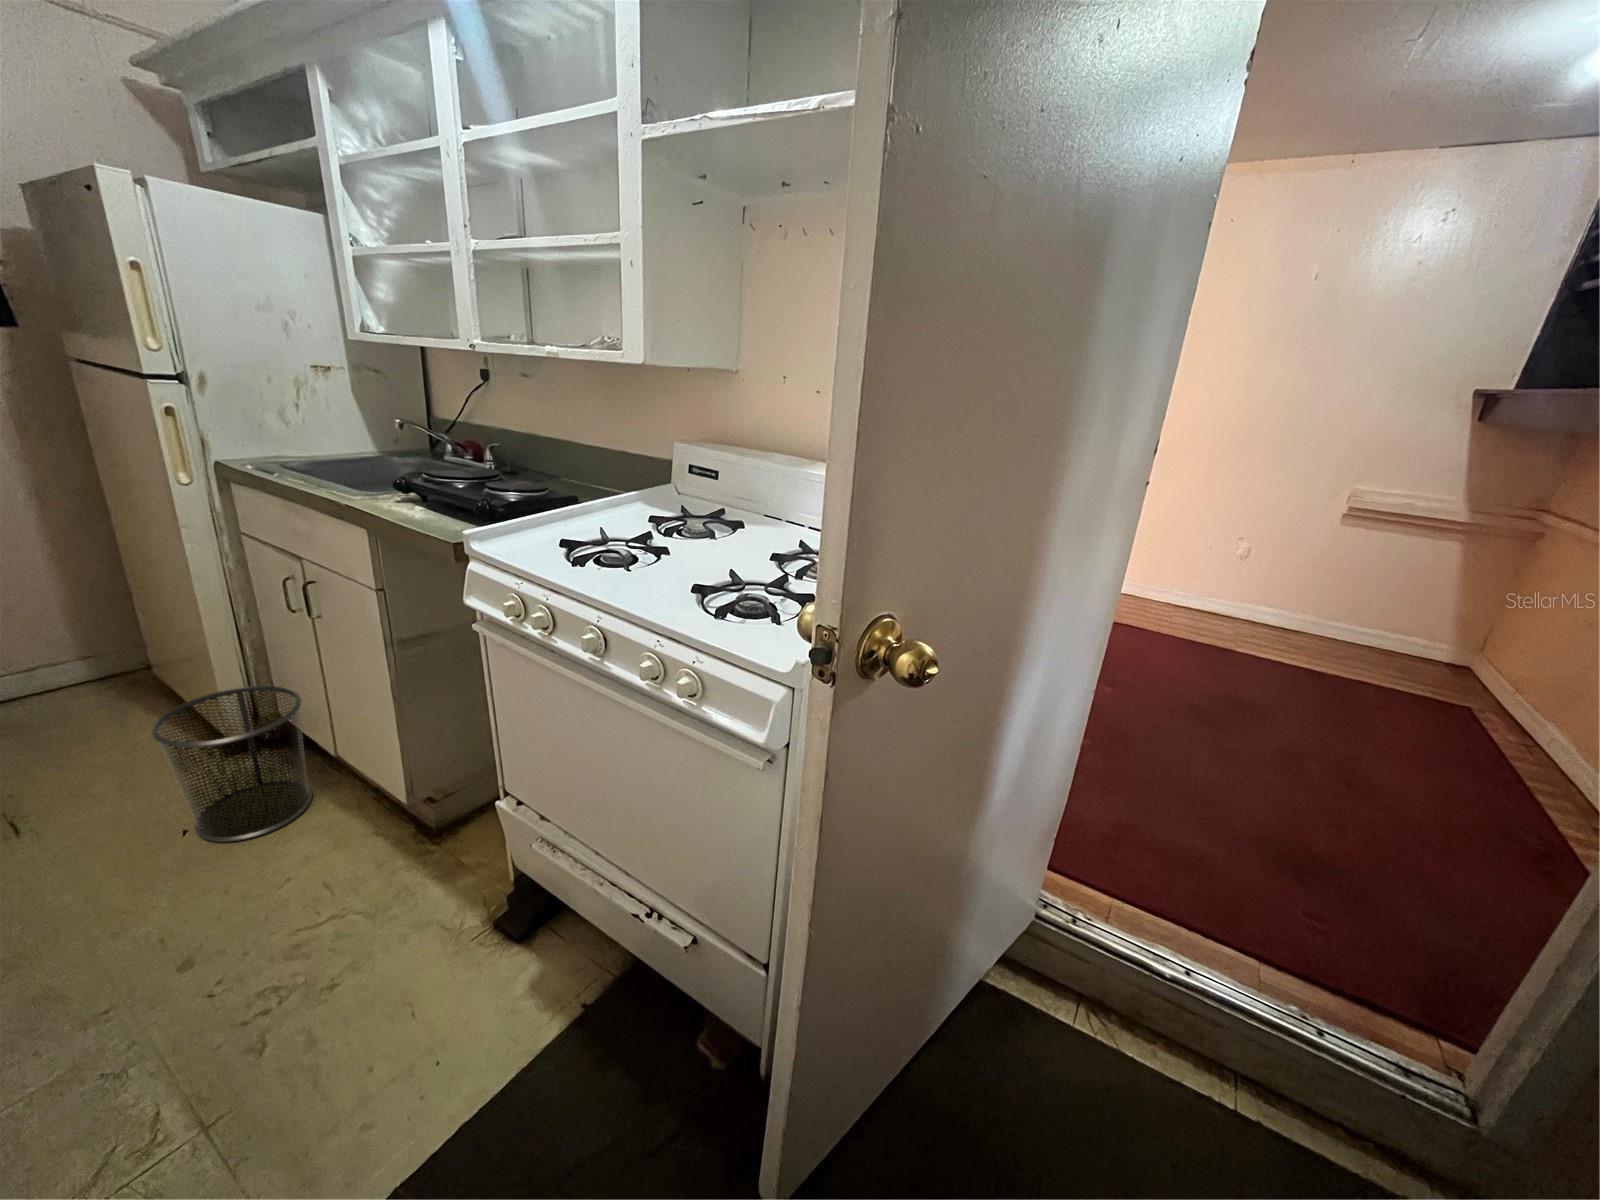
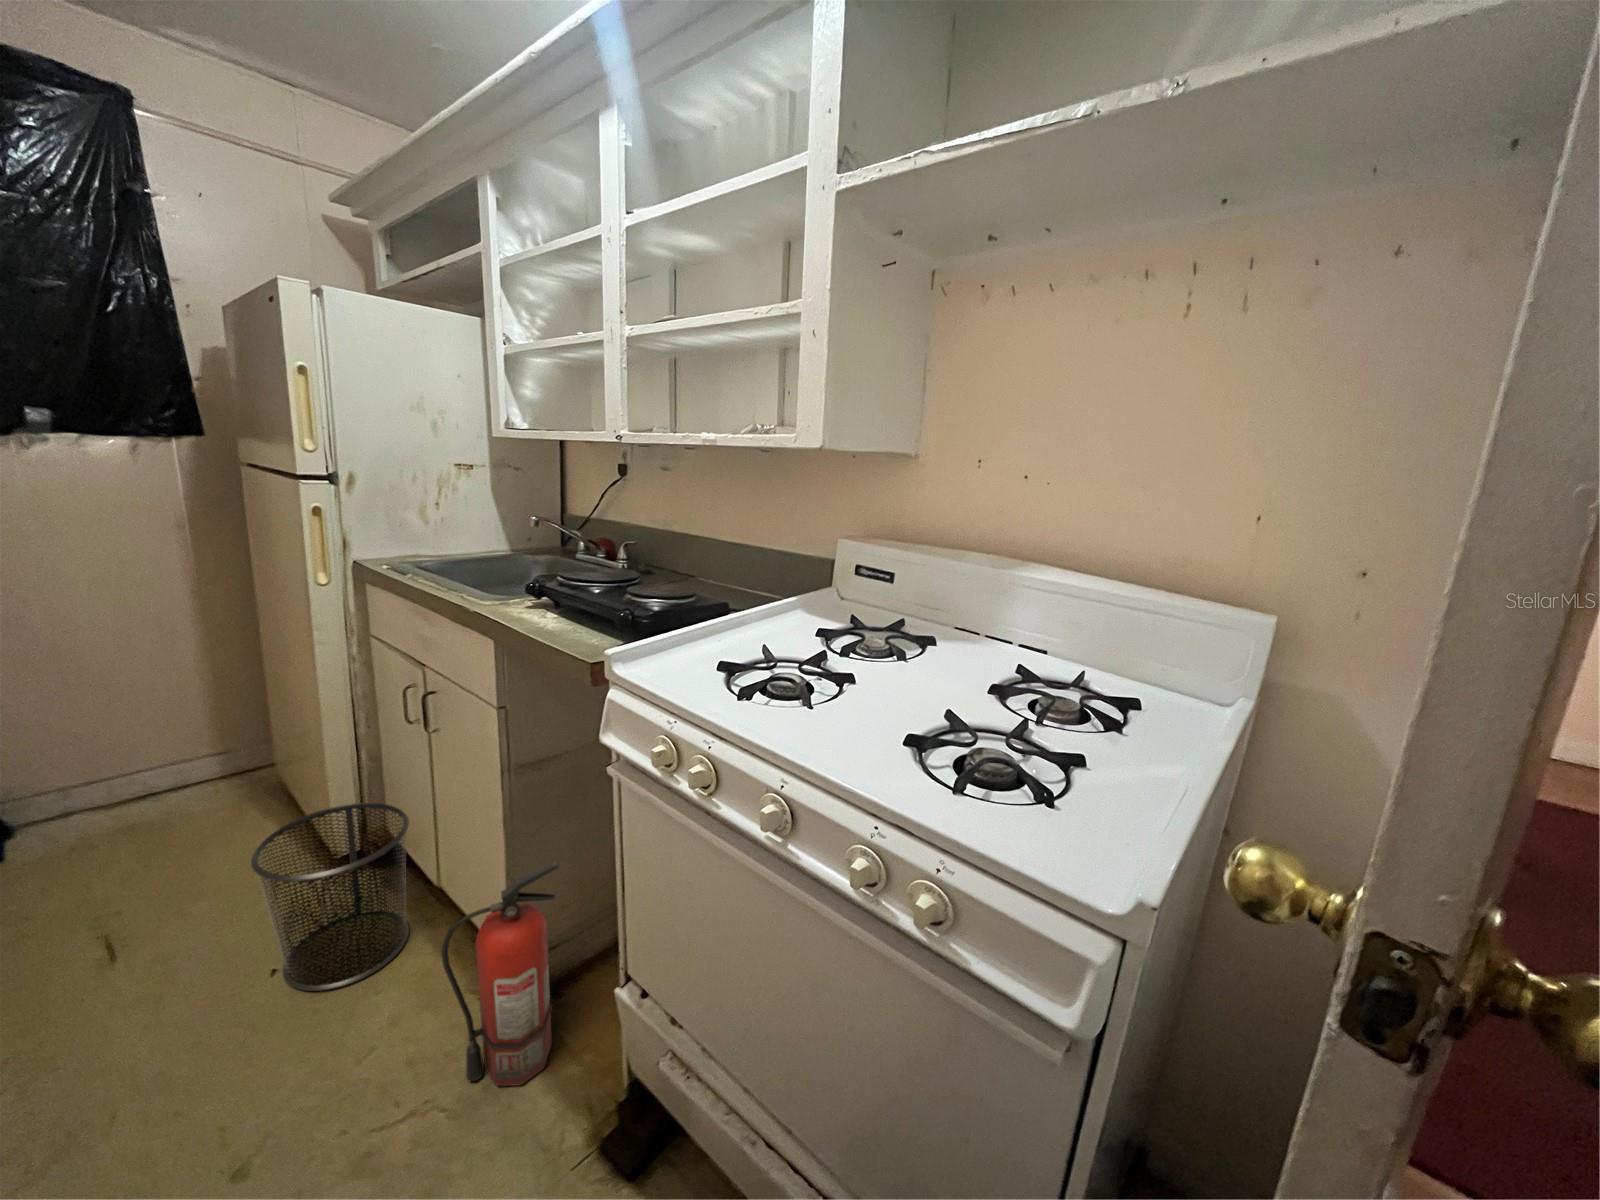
fire extinguisher: none [345,715,450,893] -> present [441,862,559,1086]

